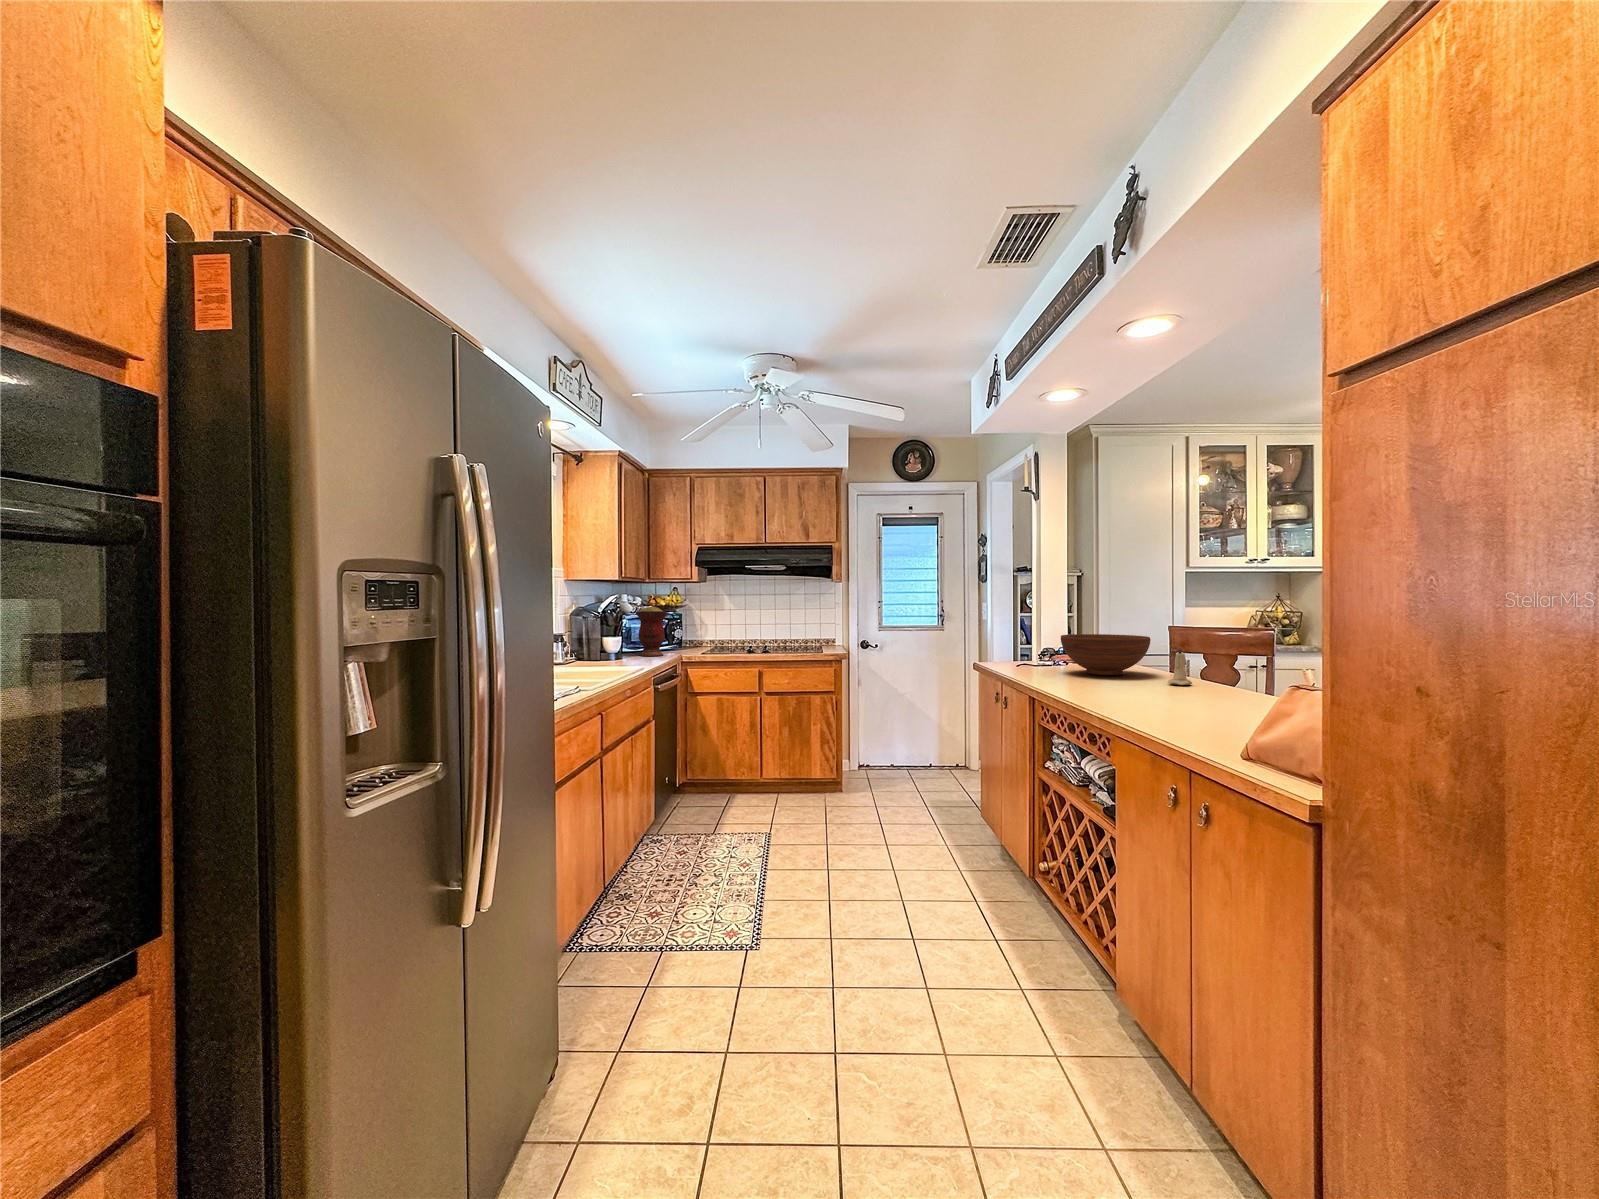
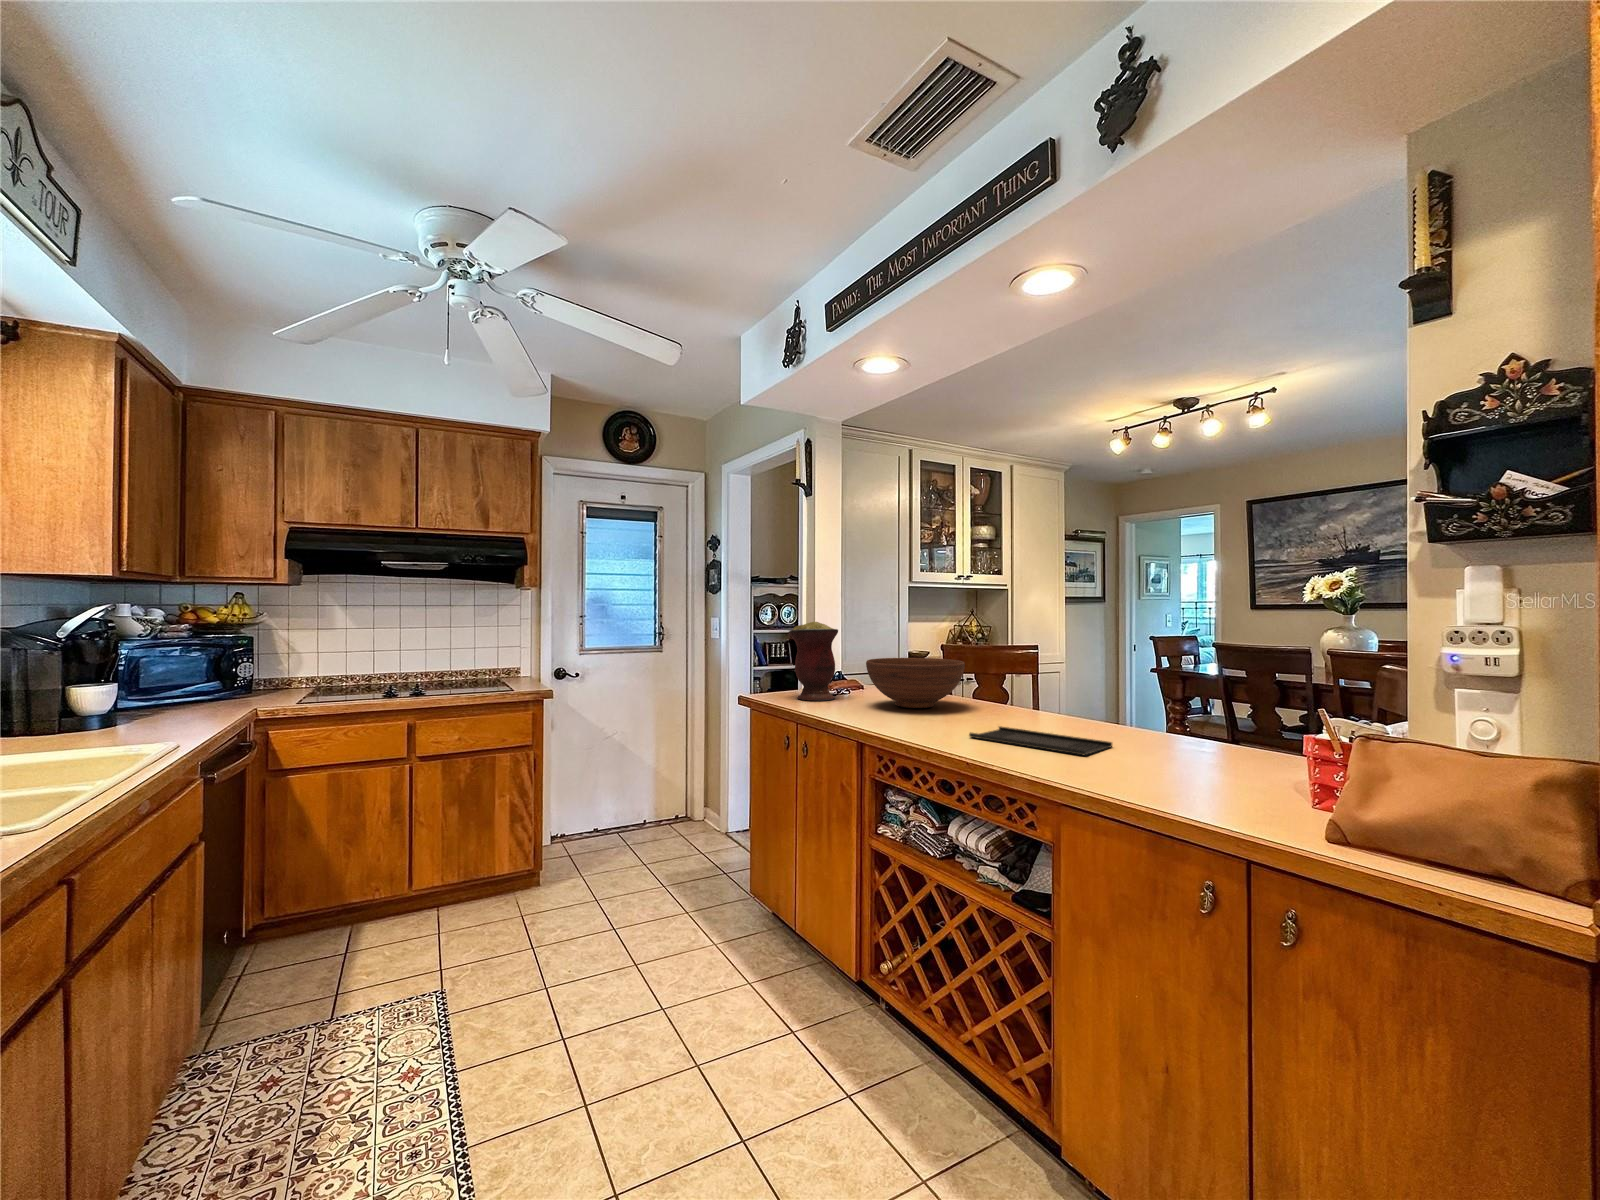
vase: present [636,606,668,656] -> present [788,622,838,701]
candle: present [1168,646,1192,685] -> none [1000,671,1025,718]
tray: none [1105,688,1221,707] -> present [969,726,1112,755]

